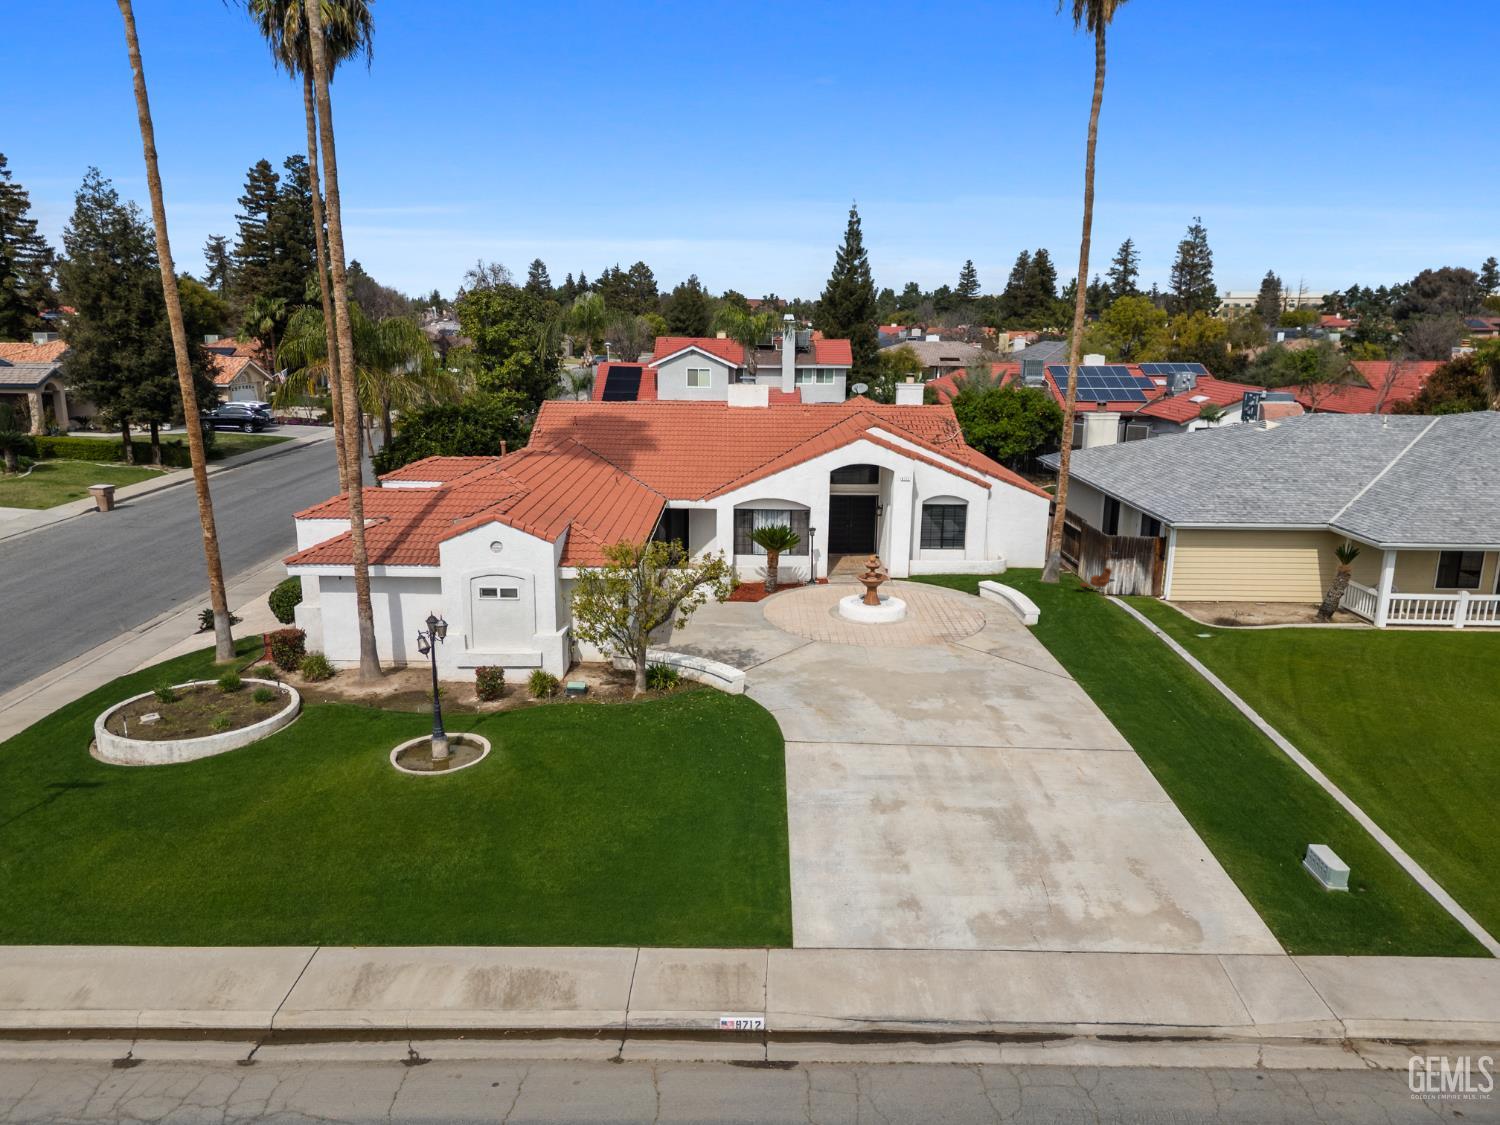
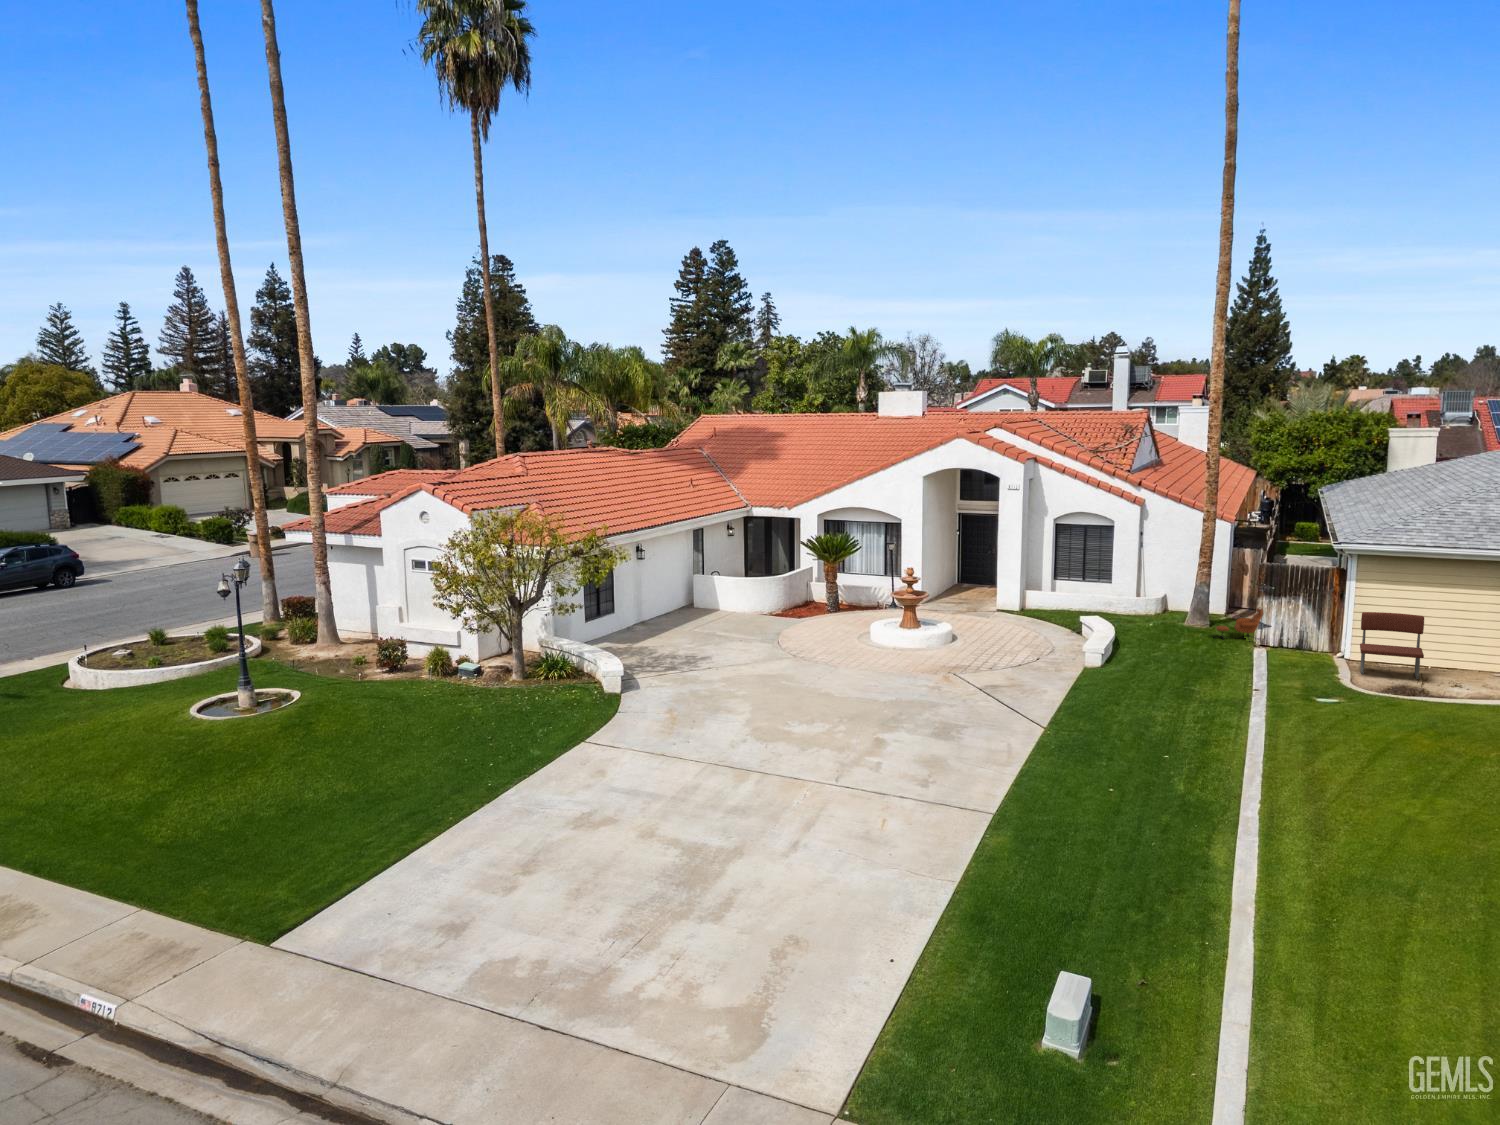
bench: none [1191,570,1237,614] -> present [1360,612,1424,679]

